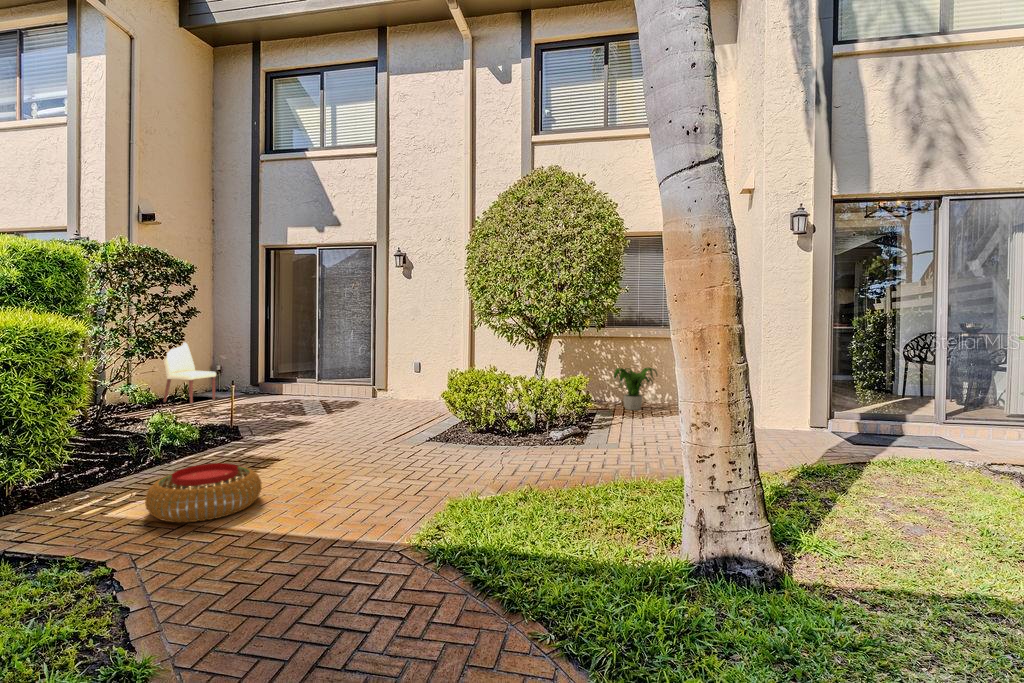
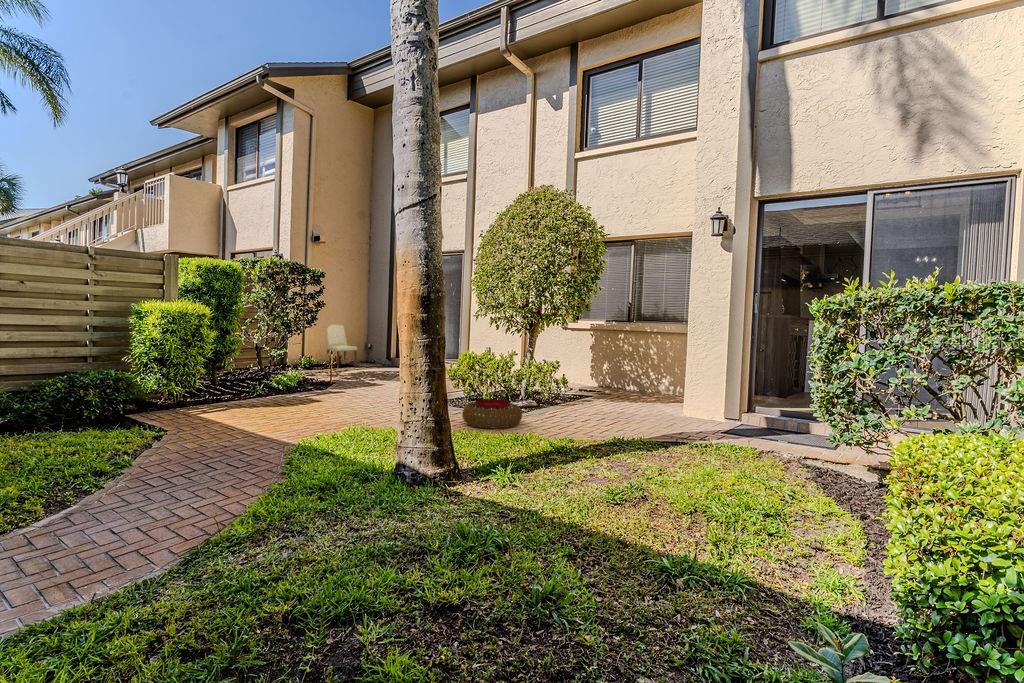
potted plant: present [614,368,657,410] -> none [617,359,665,399]
pouf: present [145,463,262,523] -> present [462,399,522,428]

